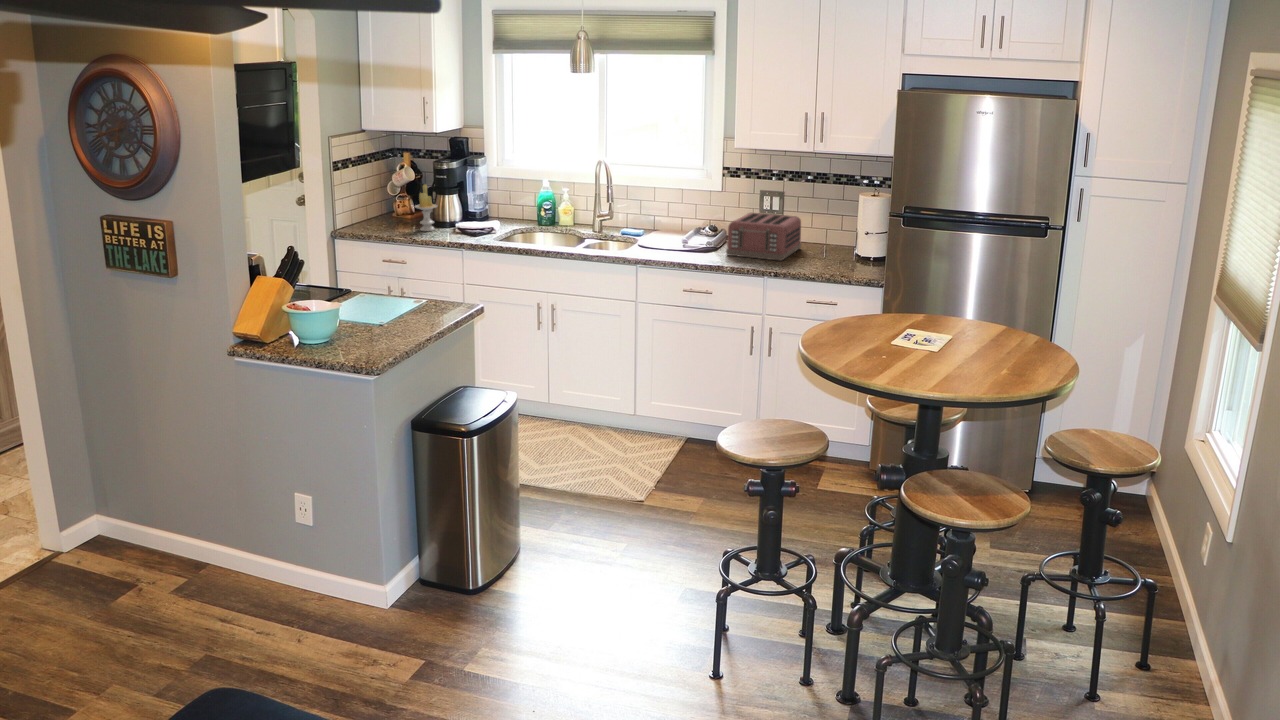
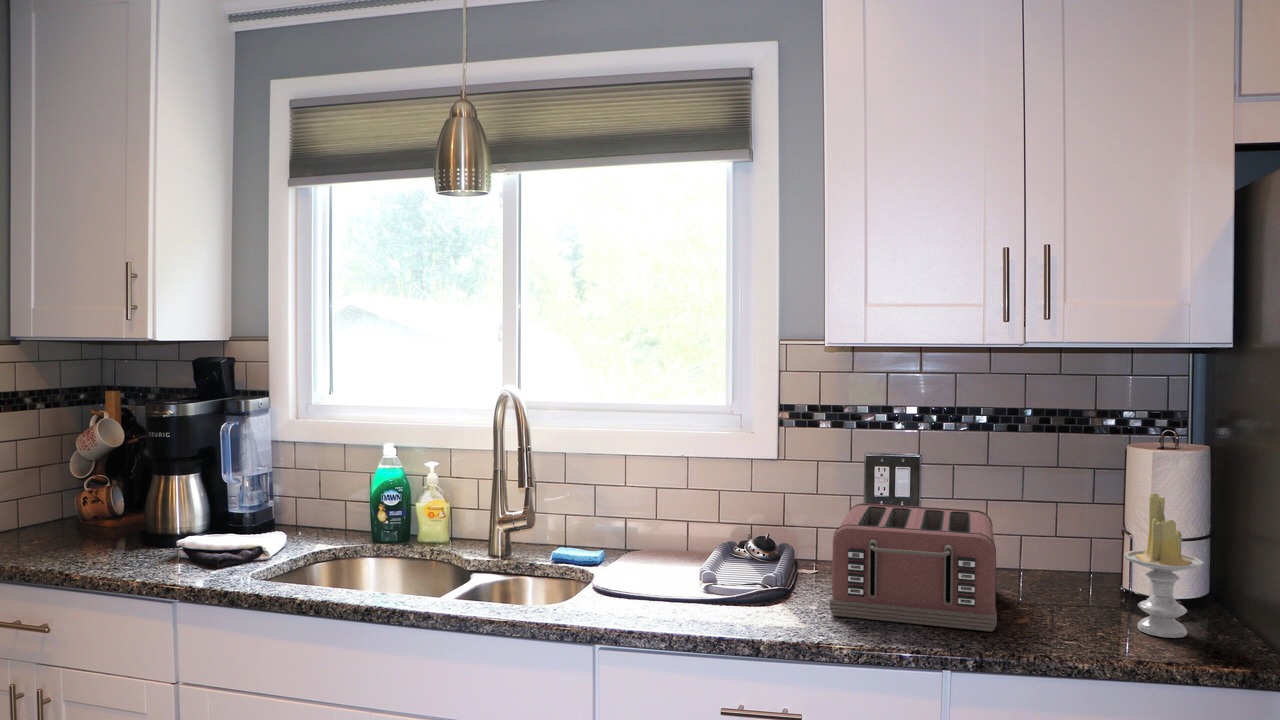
candle: present [415,184,437,231] -> present [1124,493,1204,638]

